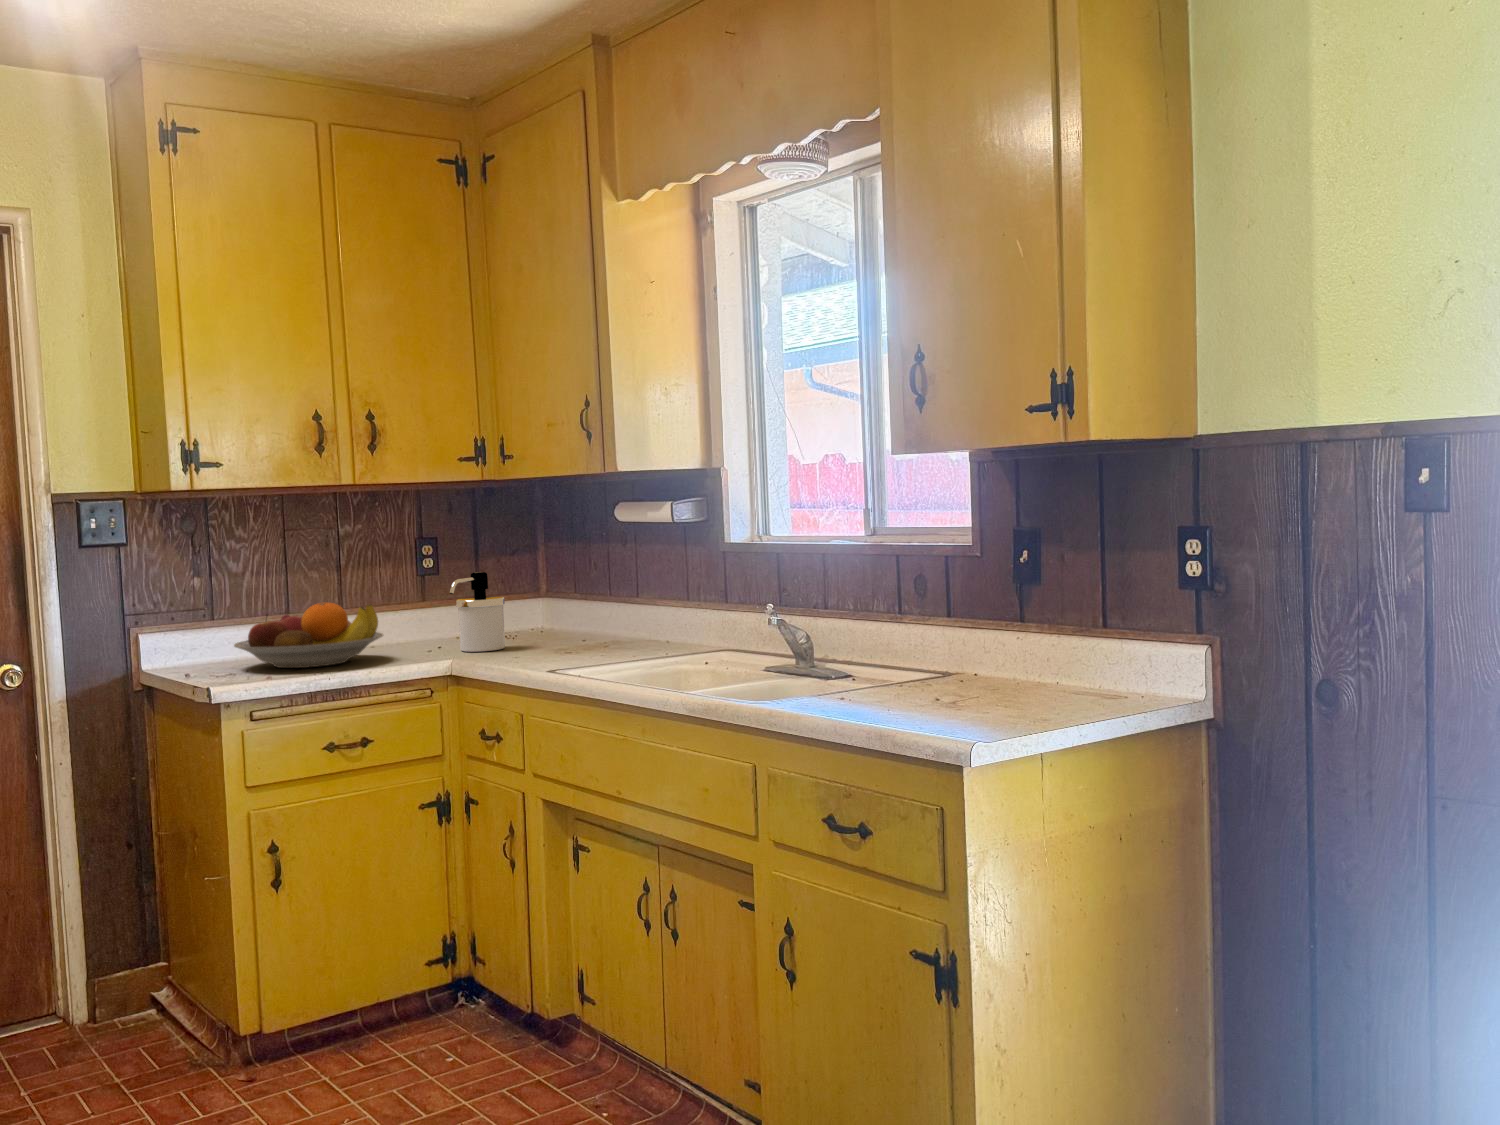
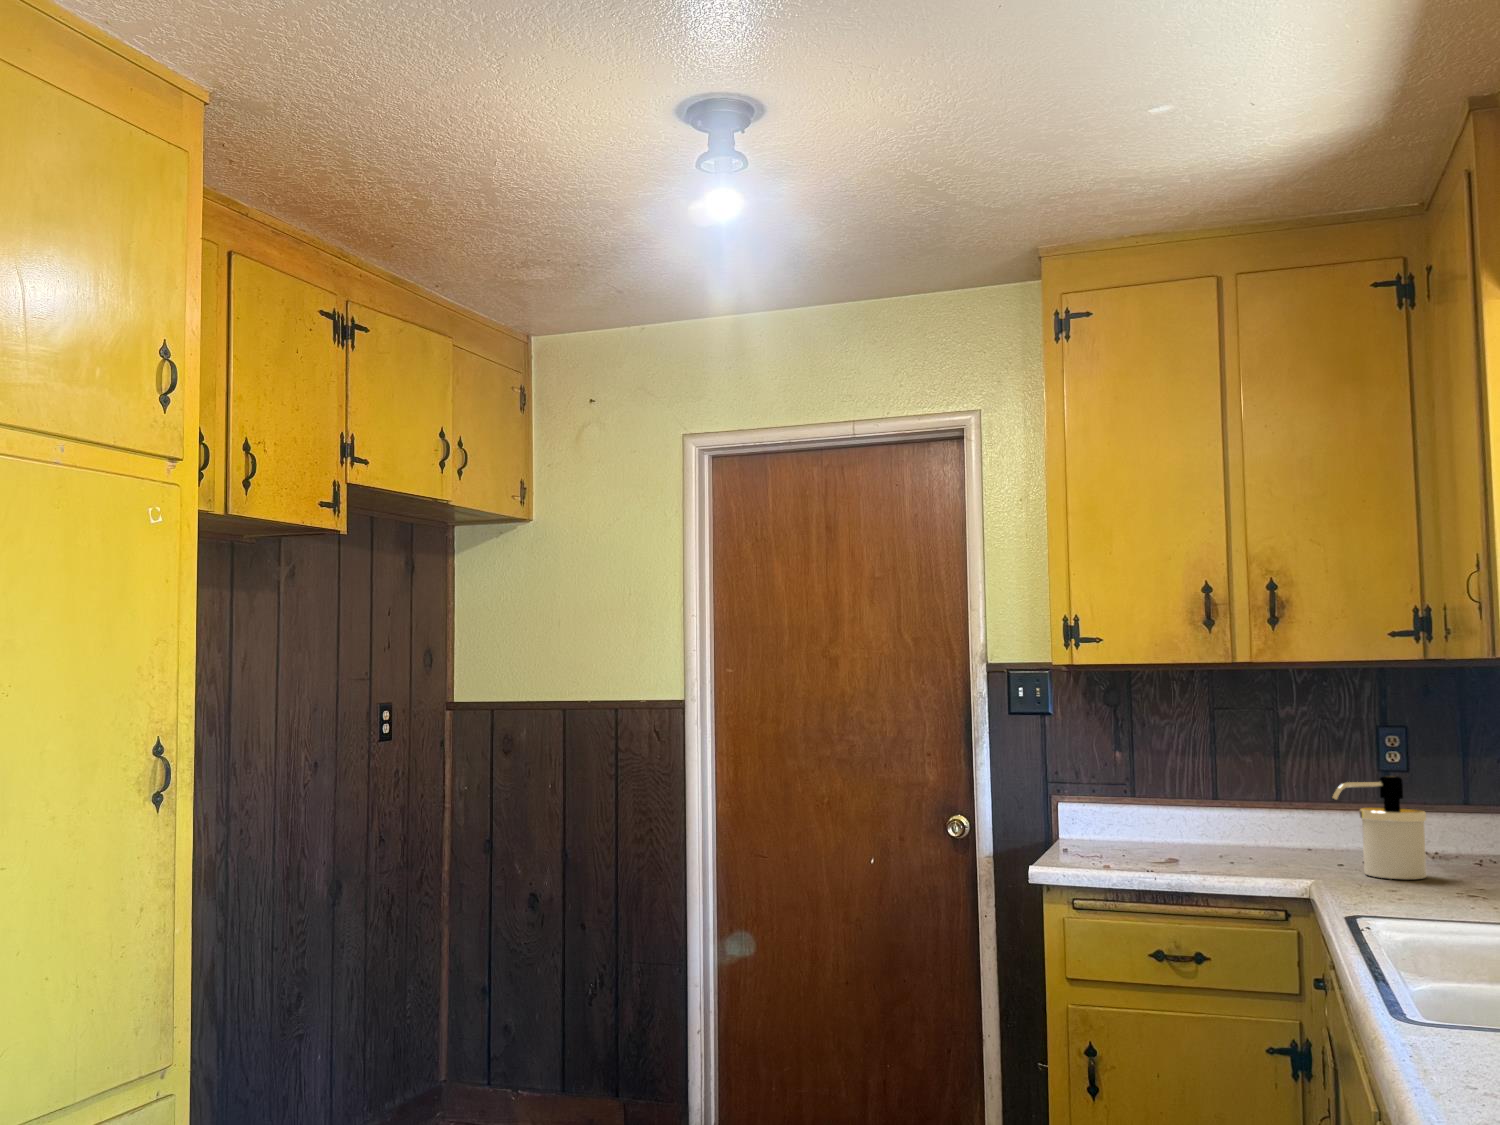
fruit bowl: present [234,603,383,668] -> none [1101,792,1266,864]

